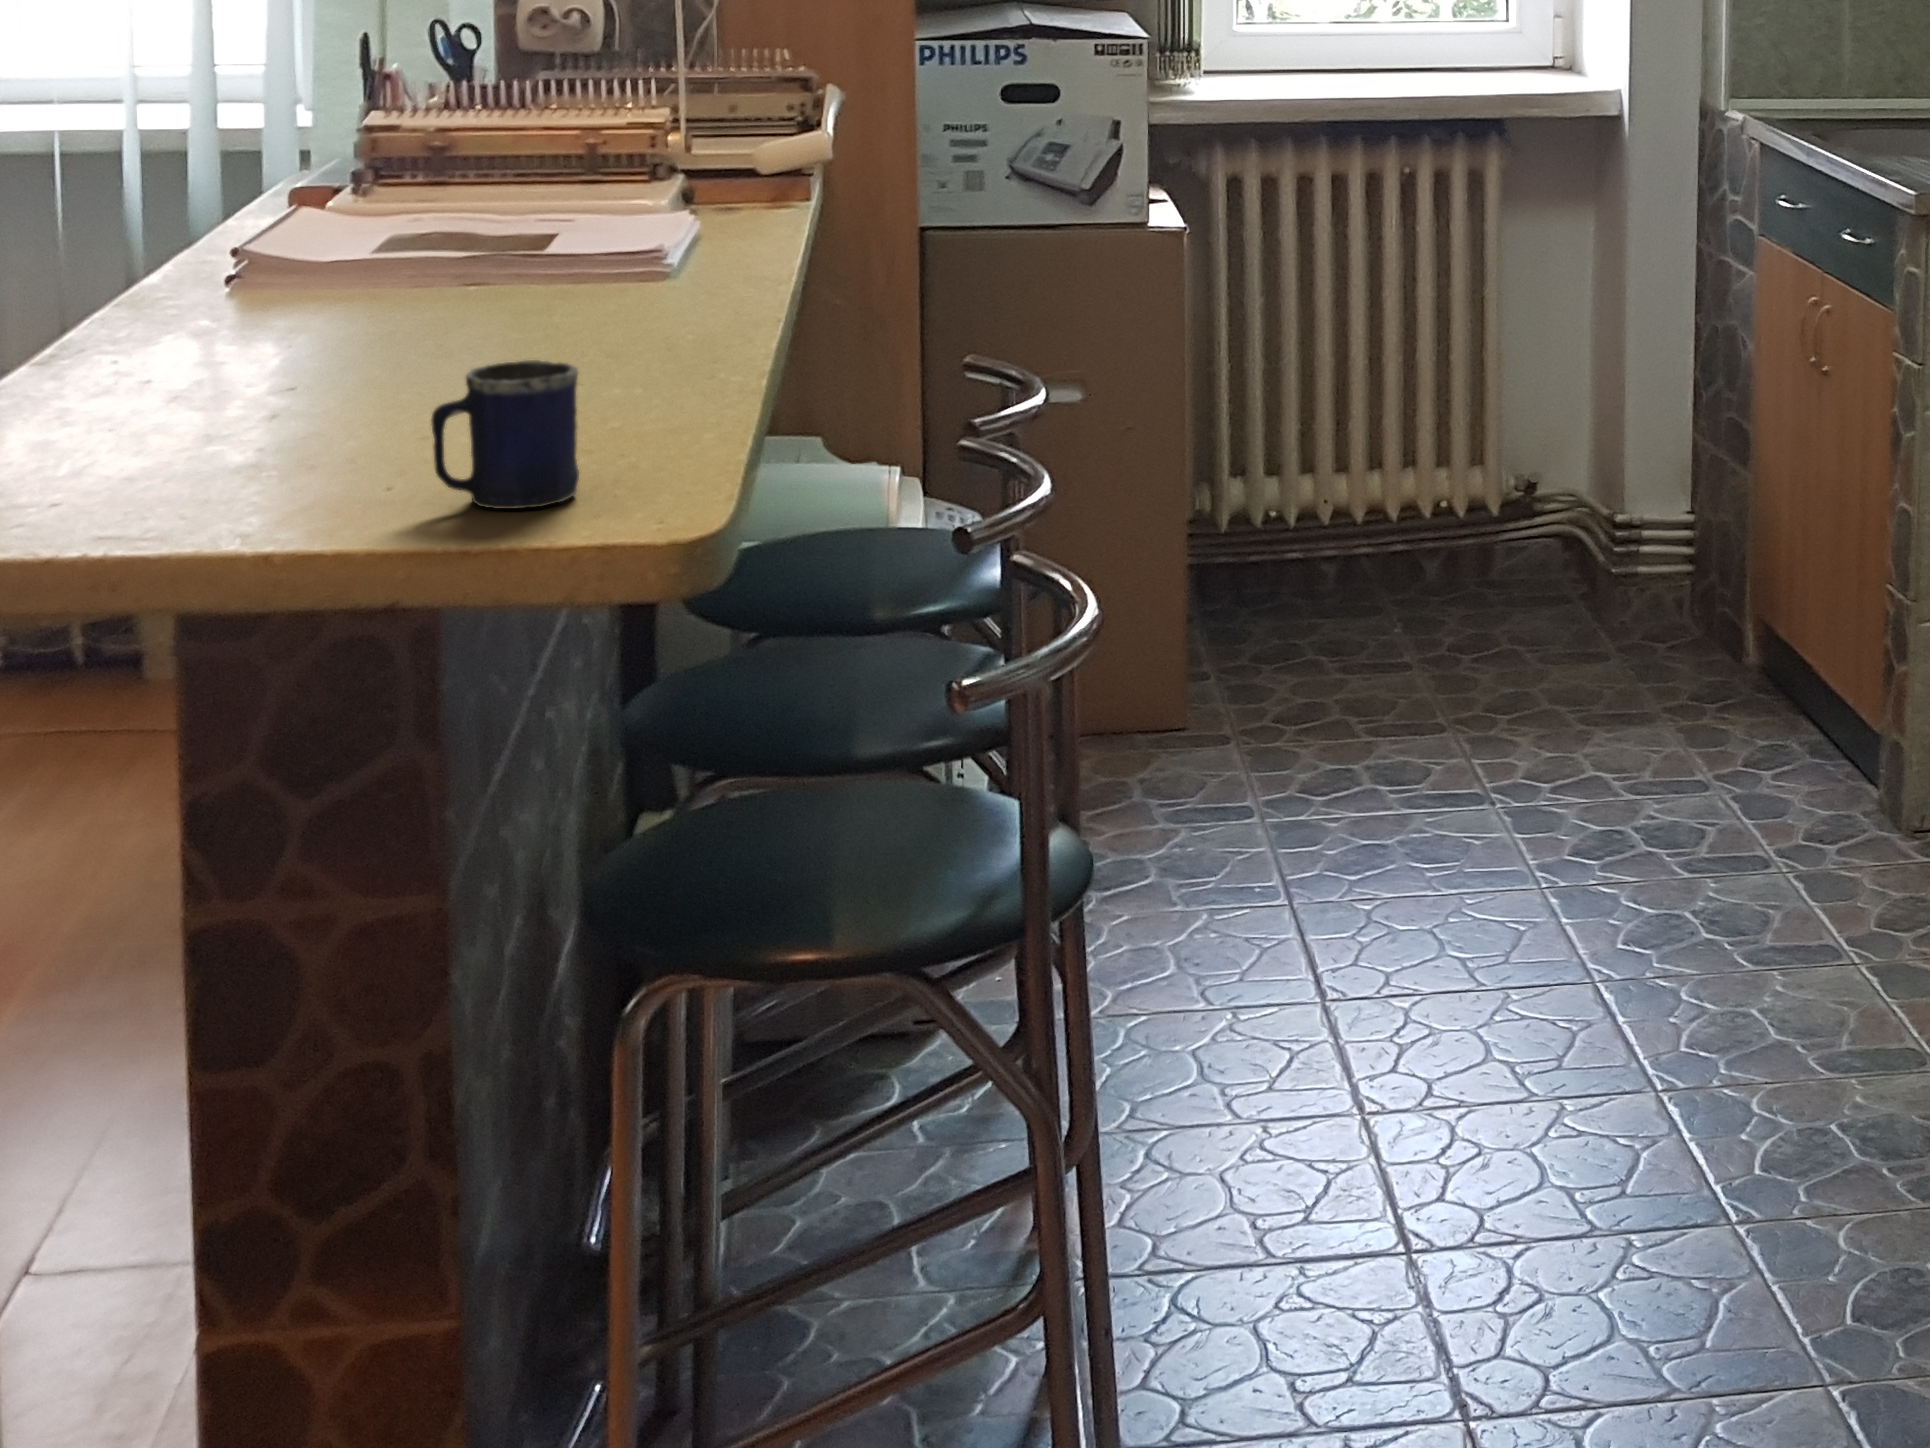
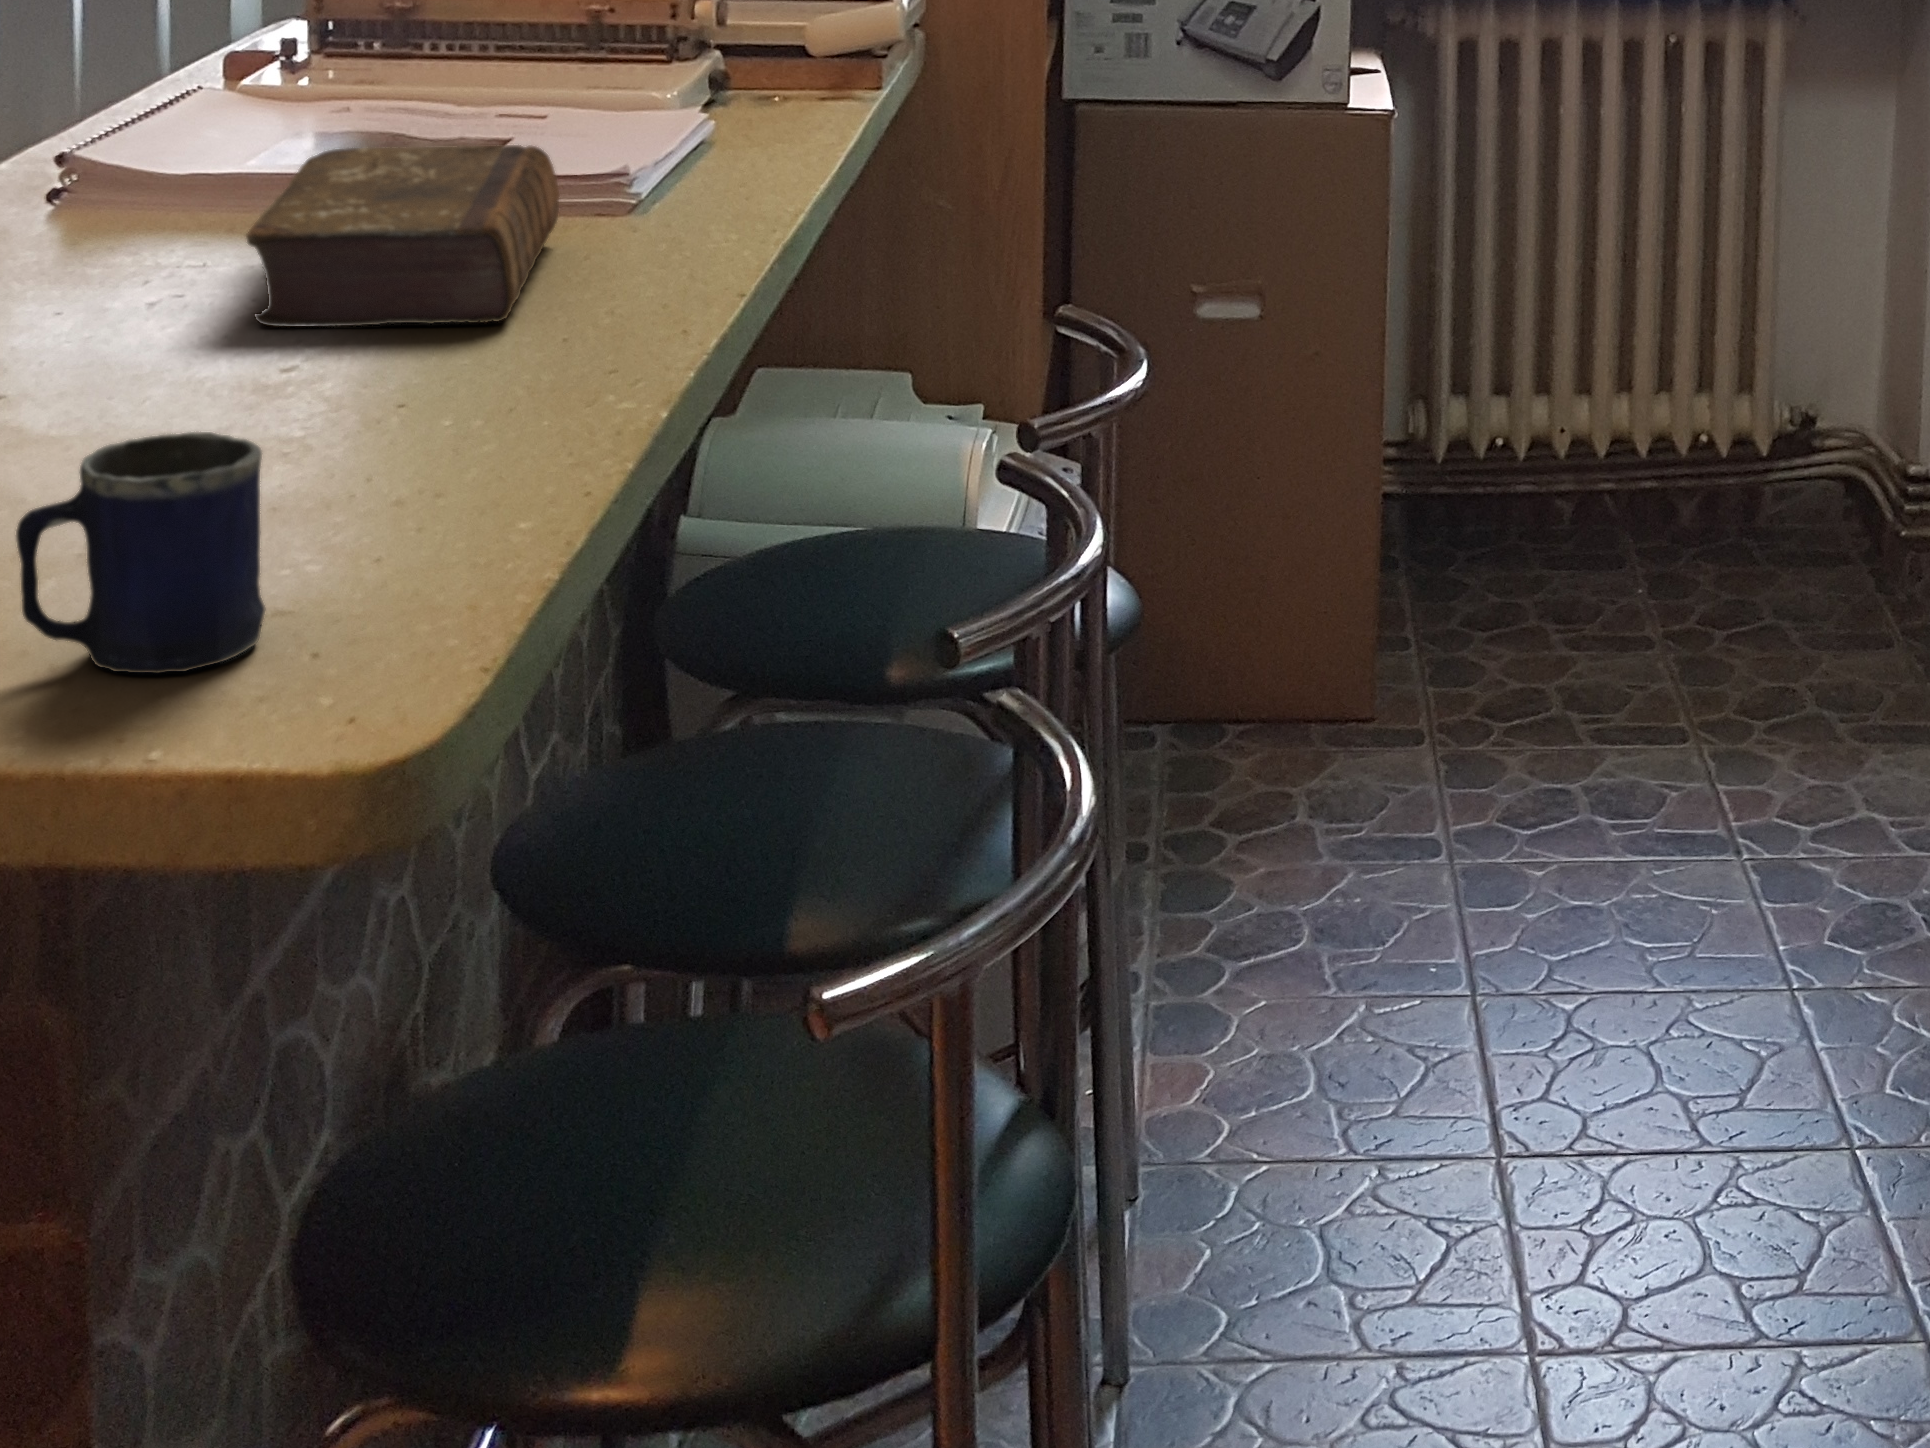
book: none [439,221,633,344] -> present [246,145,559,327]

